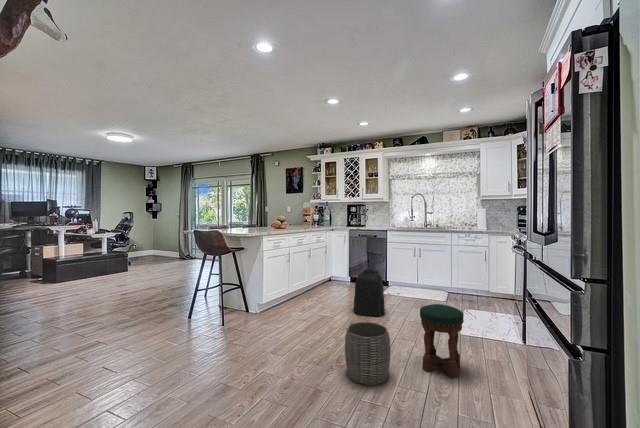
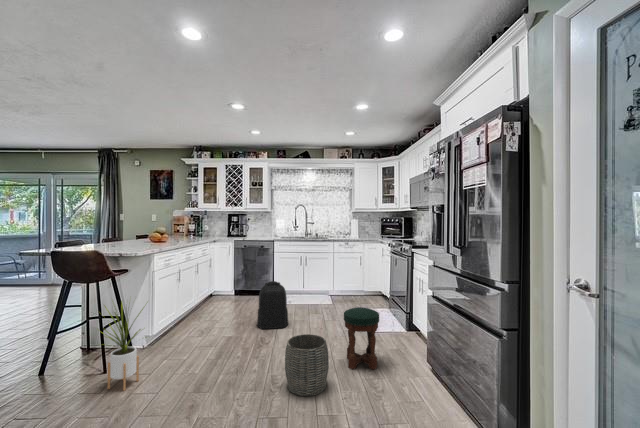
house plant: none [210,266,249,341] -> present [105,301,144,391]

